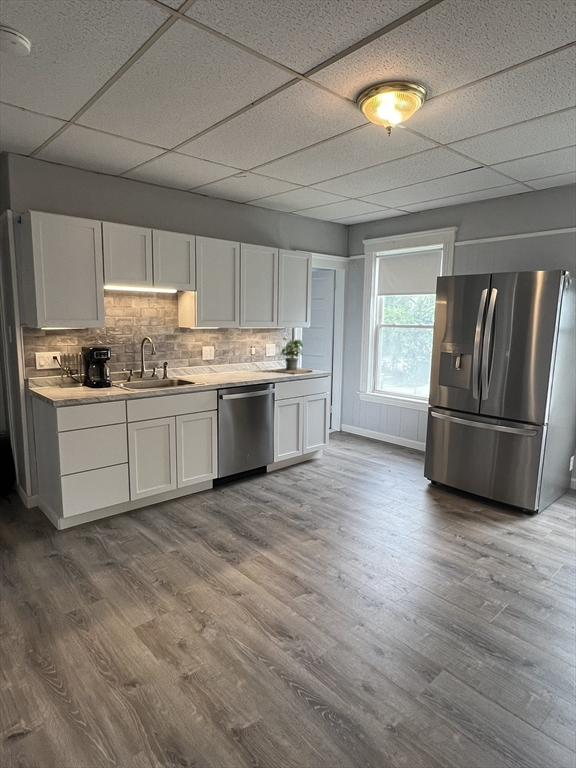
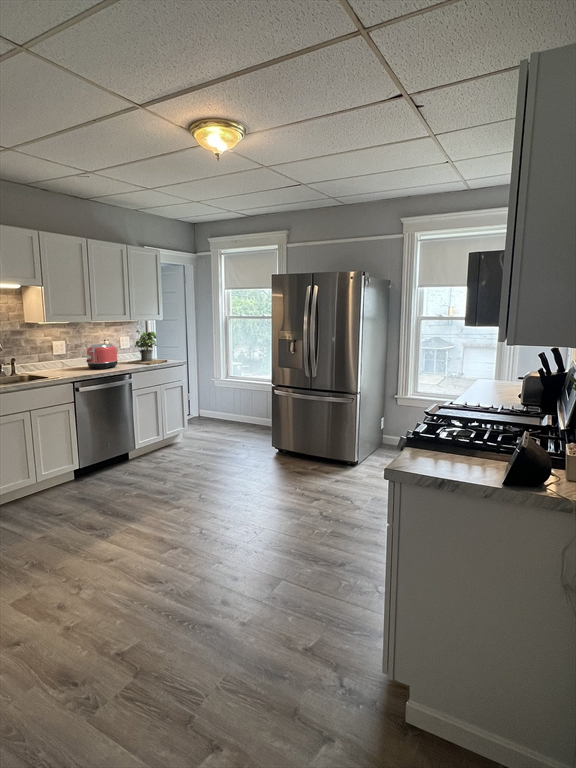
toaster: none [233,350,263,377] -> present [86,344,118,369]

